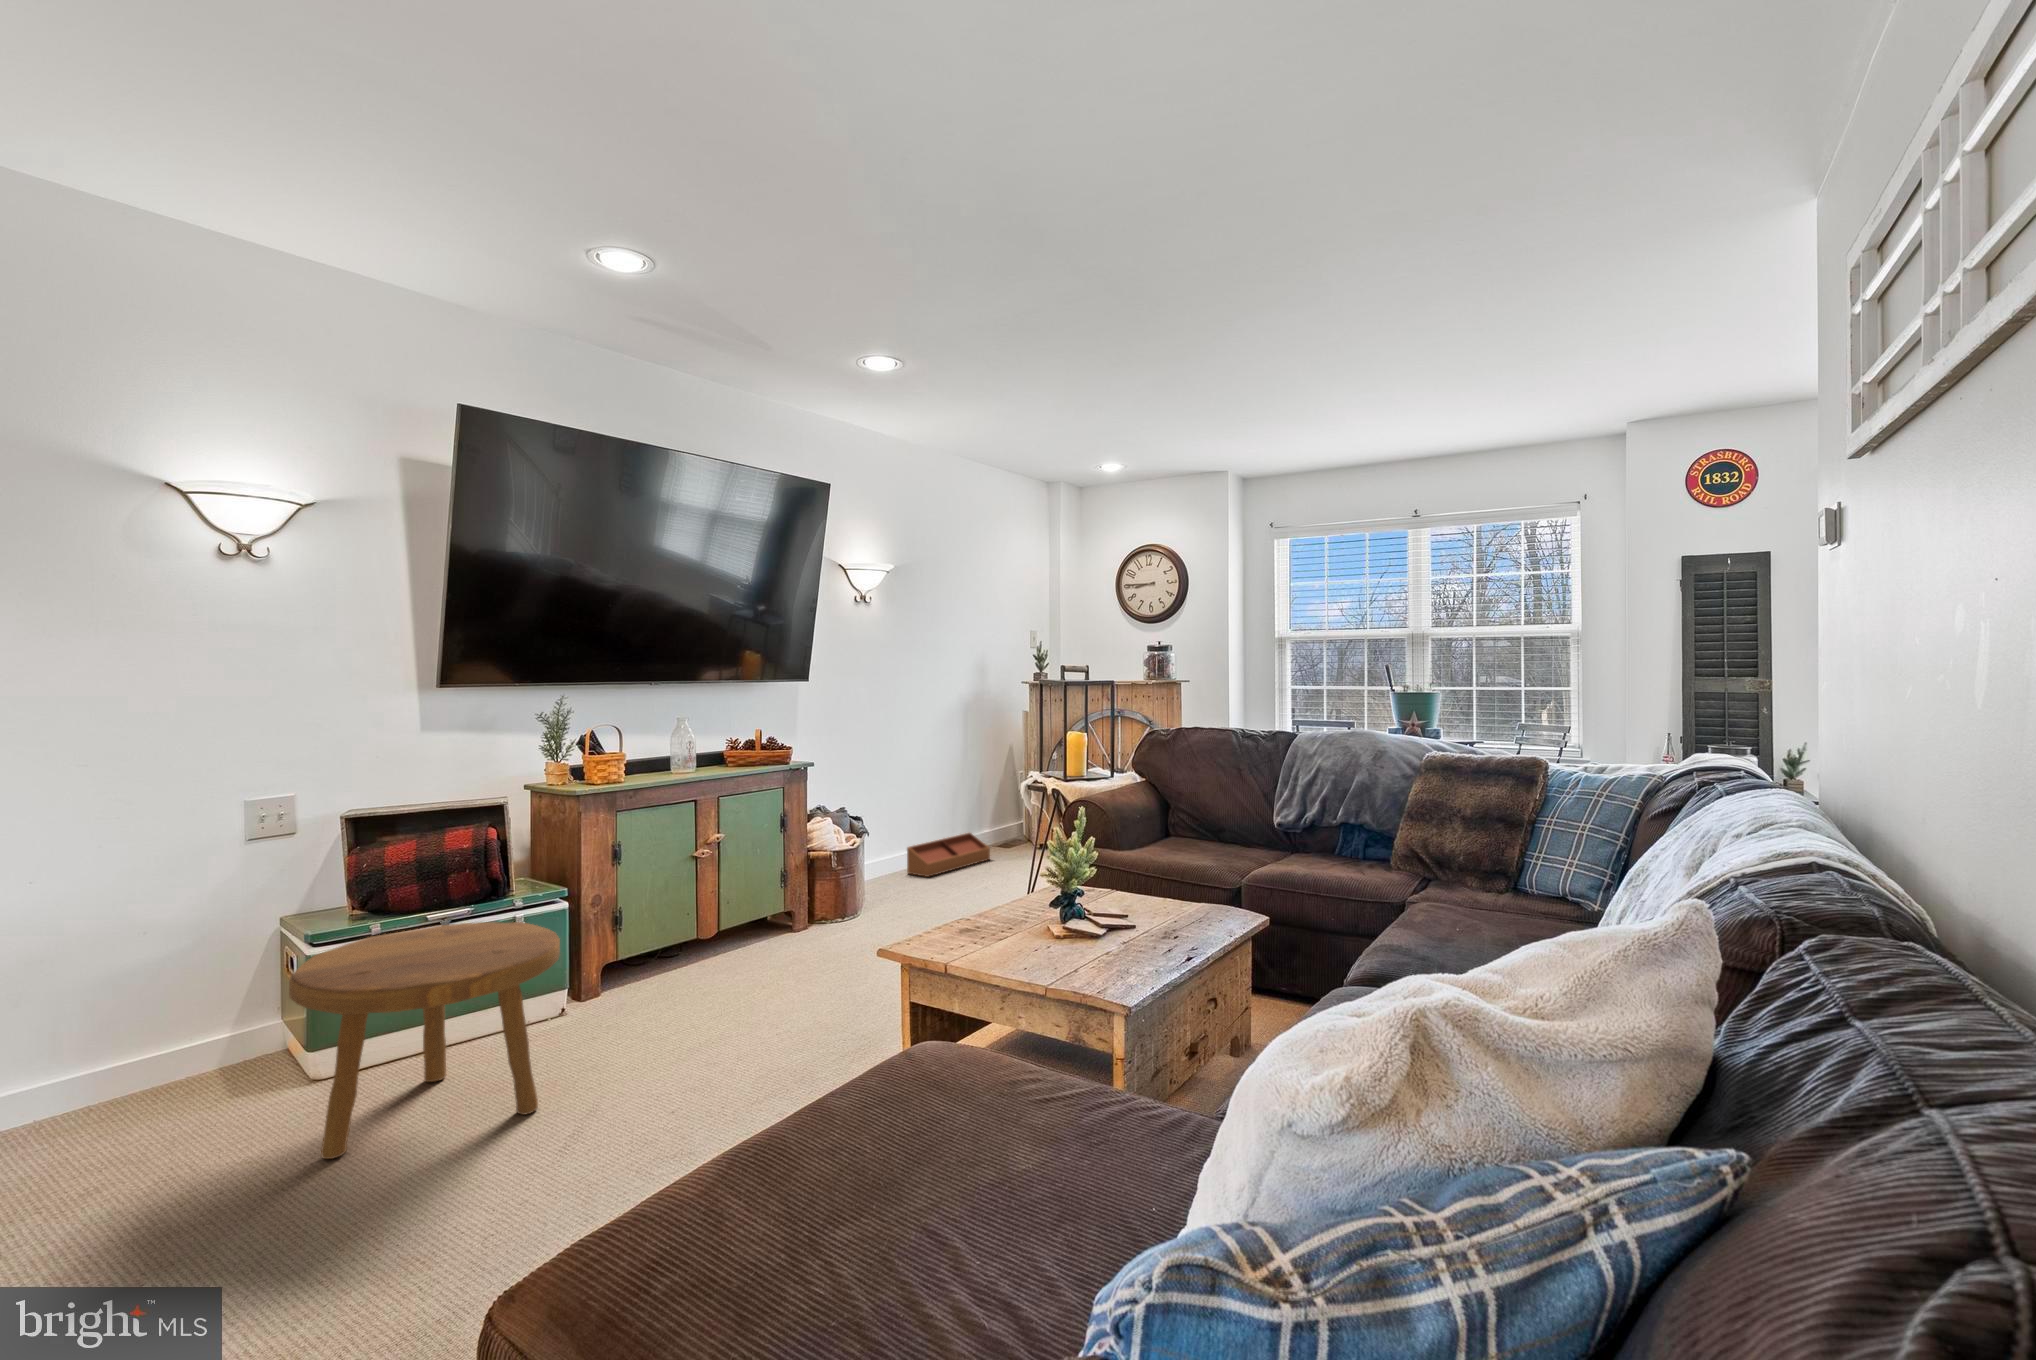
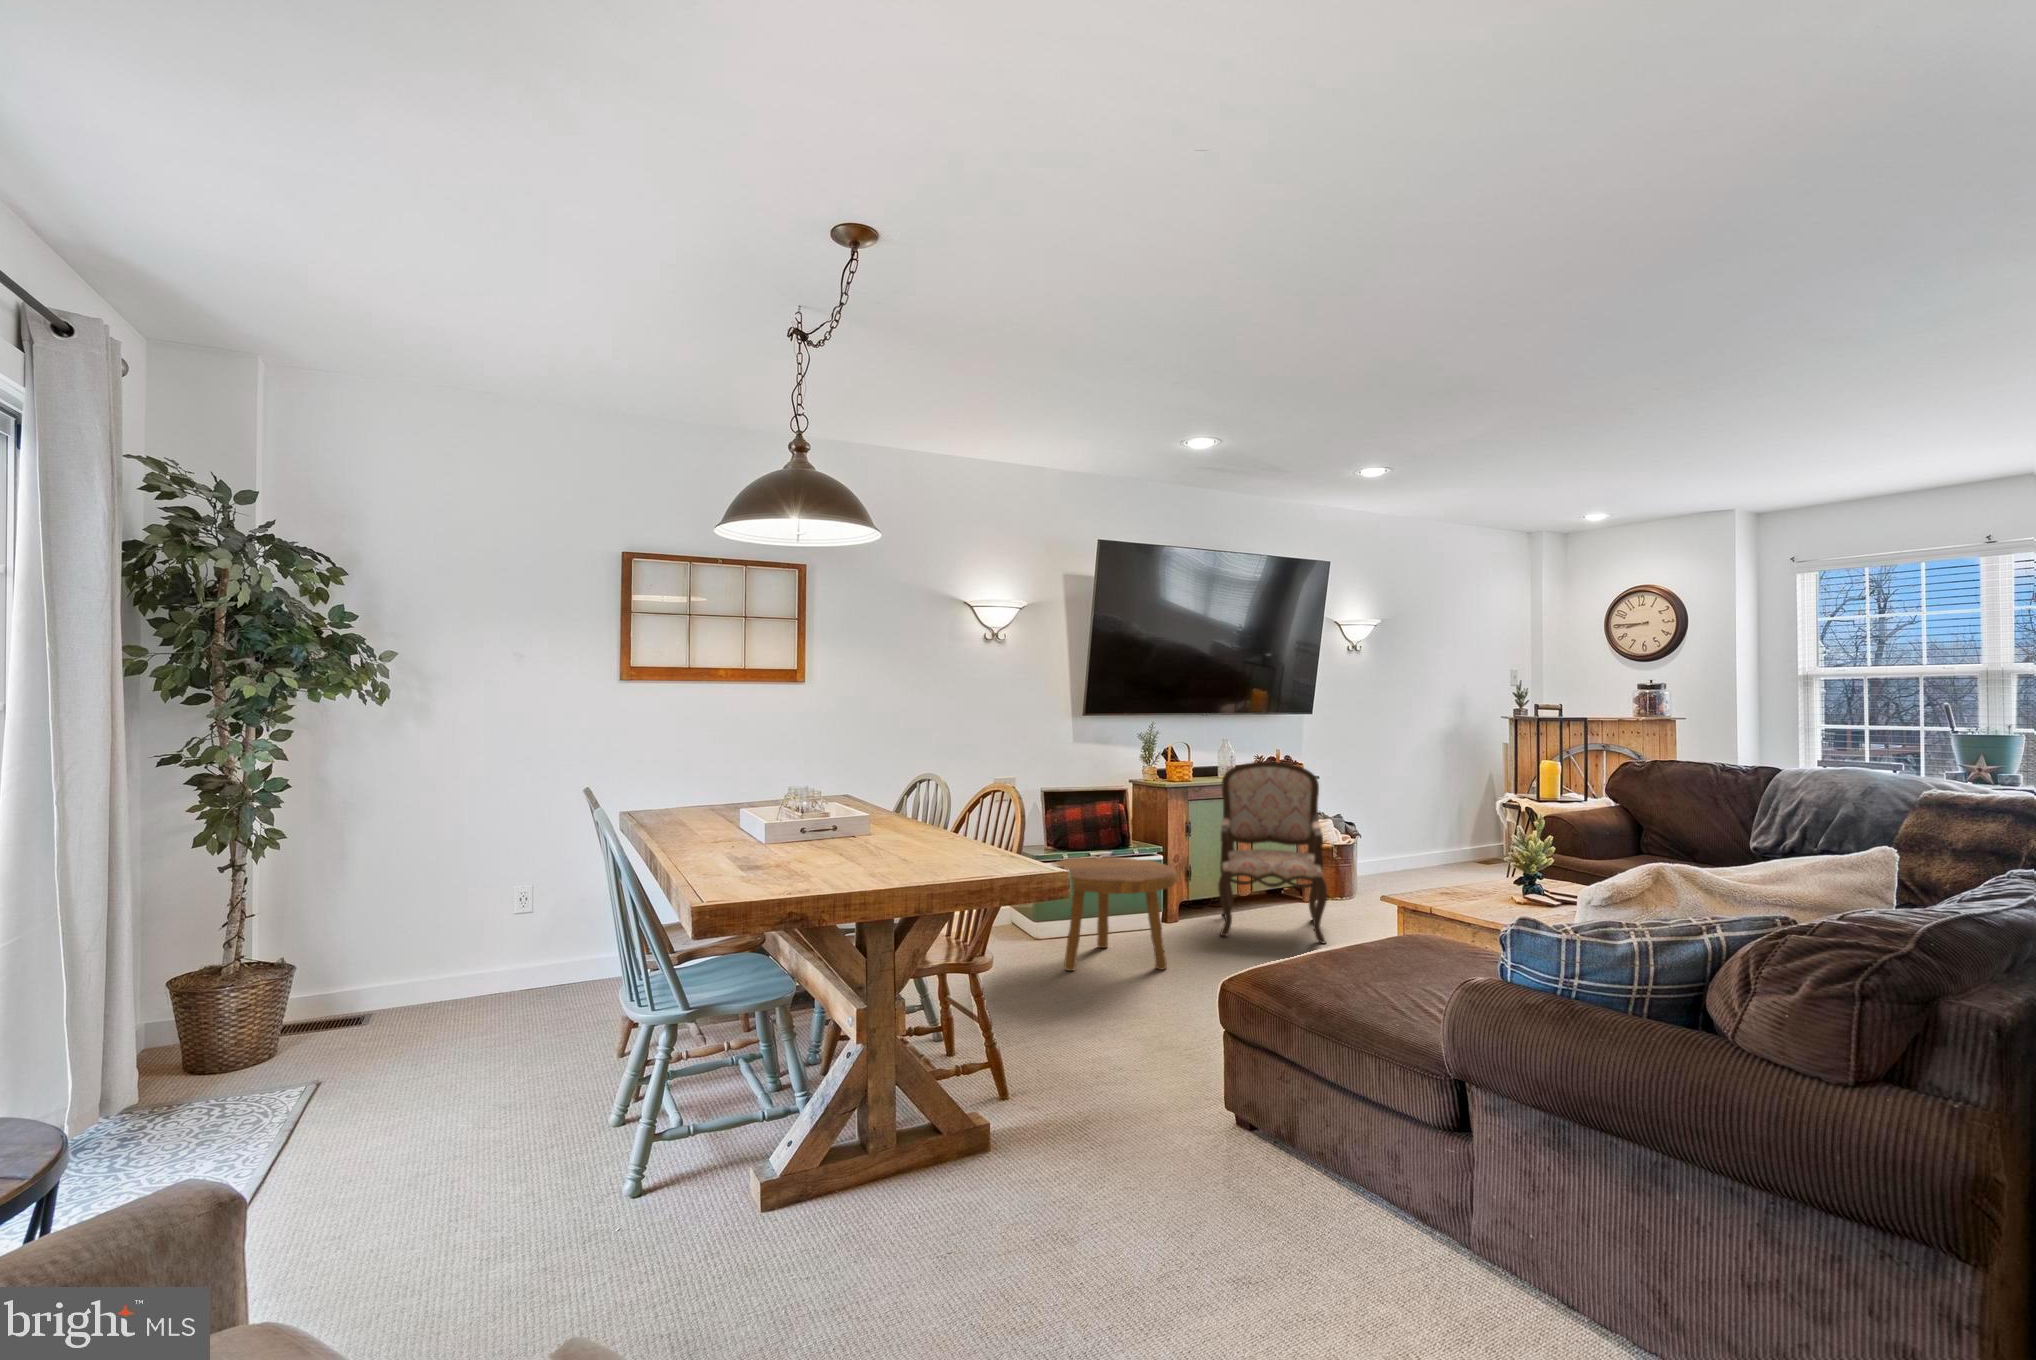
armchair: none [653,748,813,1015] -> present [1218,761,1327,943]
storage bin: present [907,833,990,877] -> none [1392,847,1470,879]

